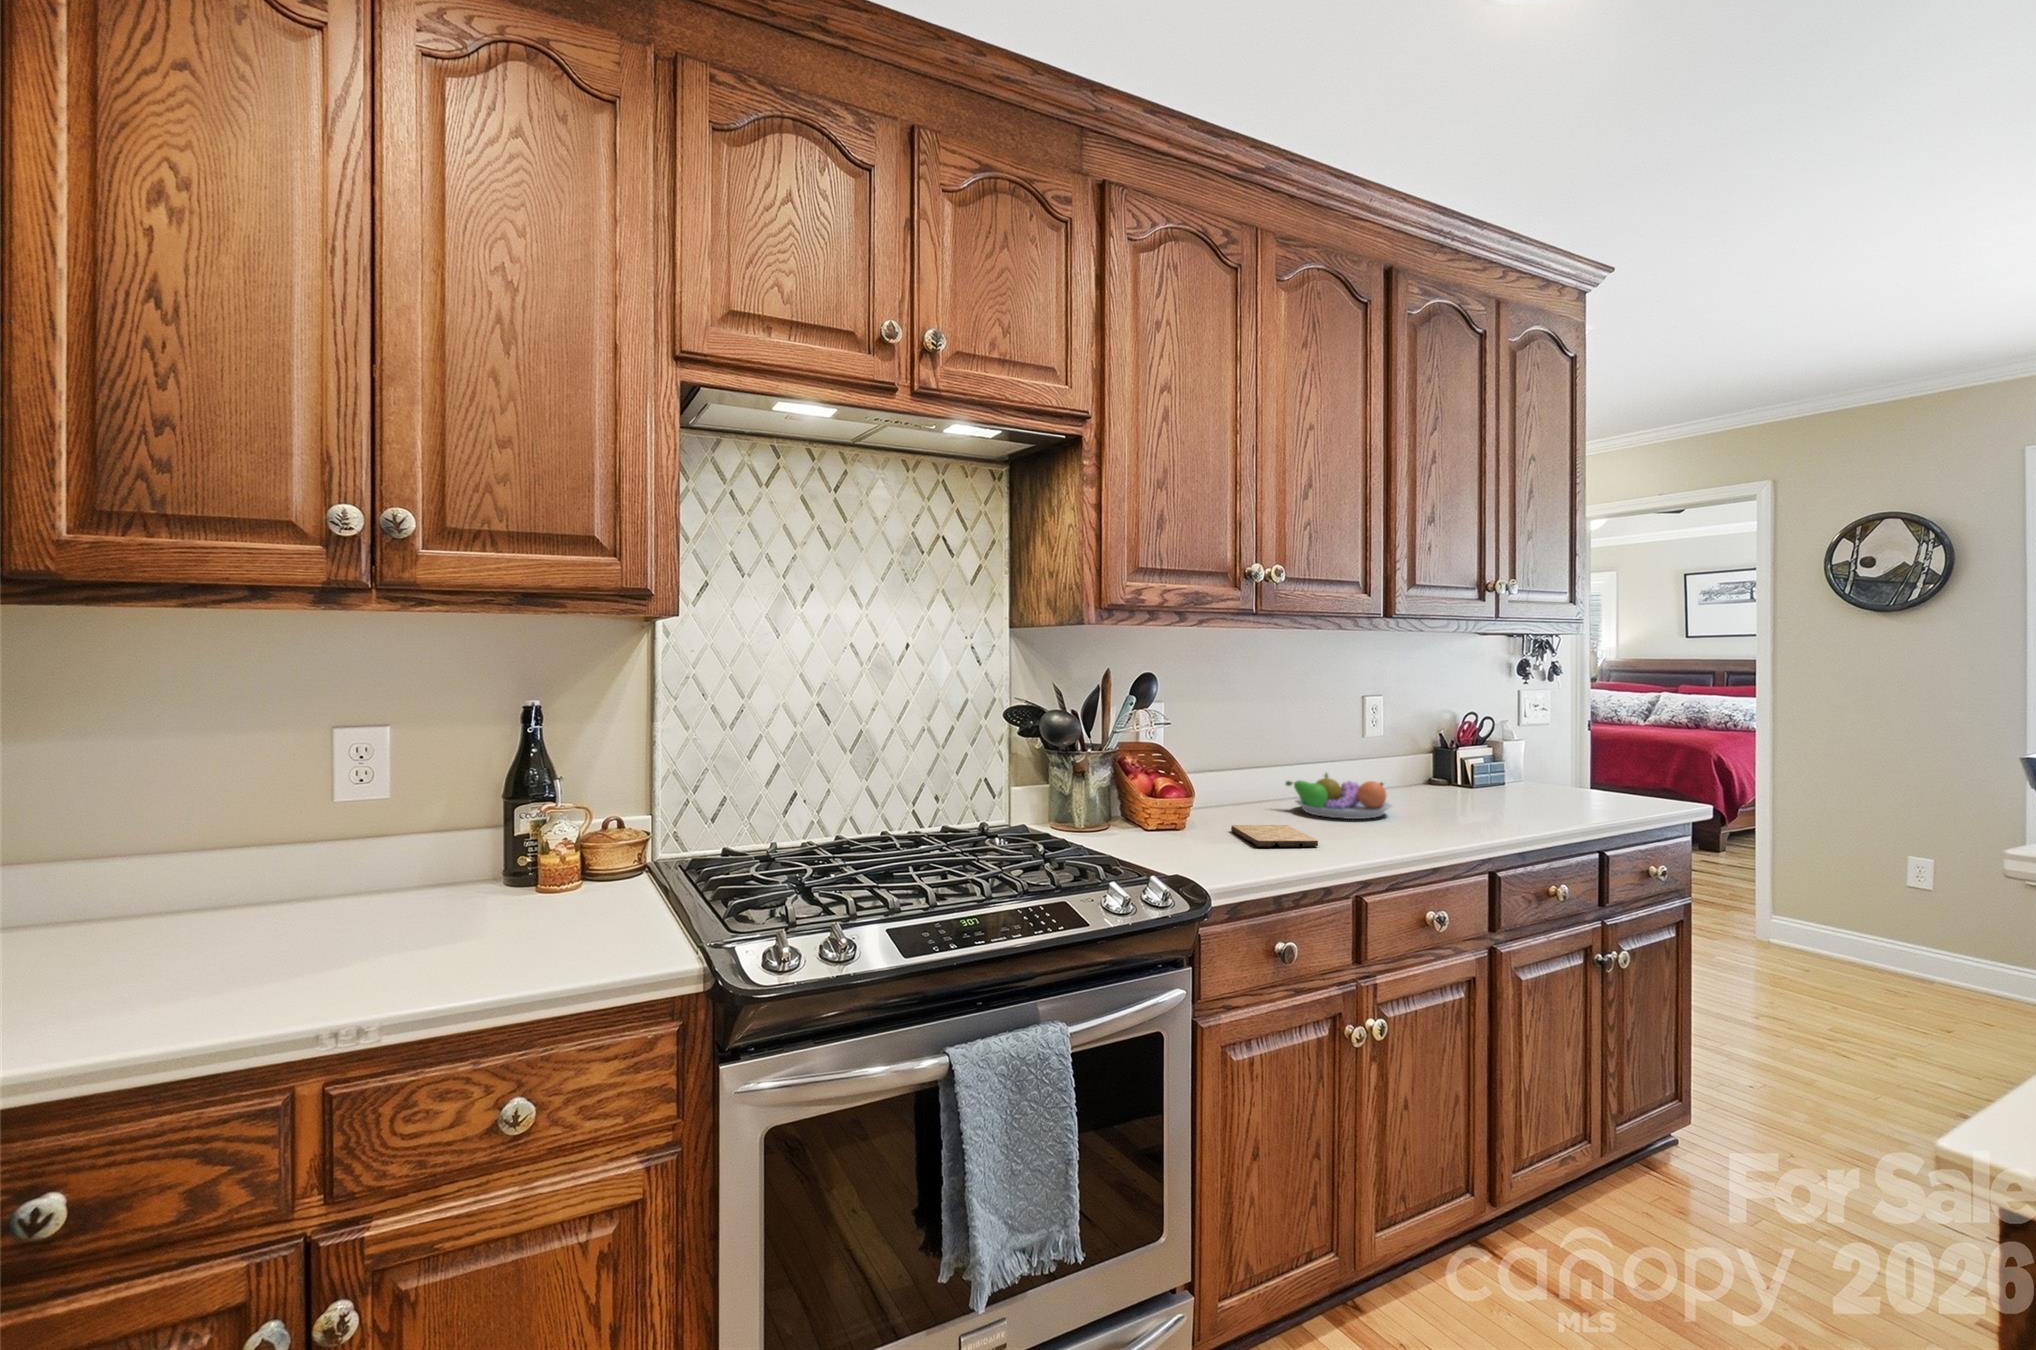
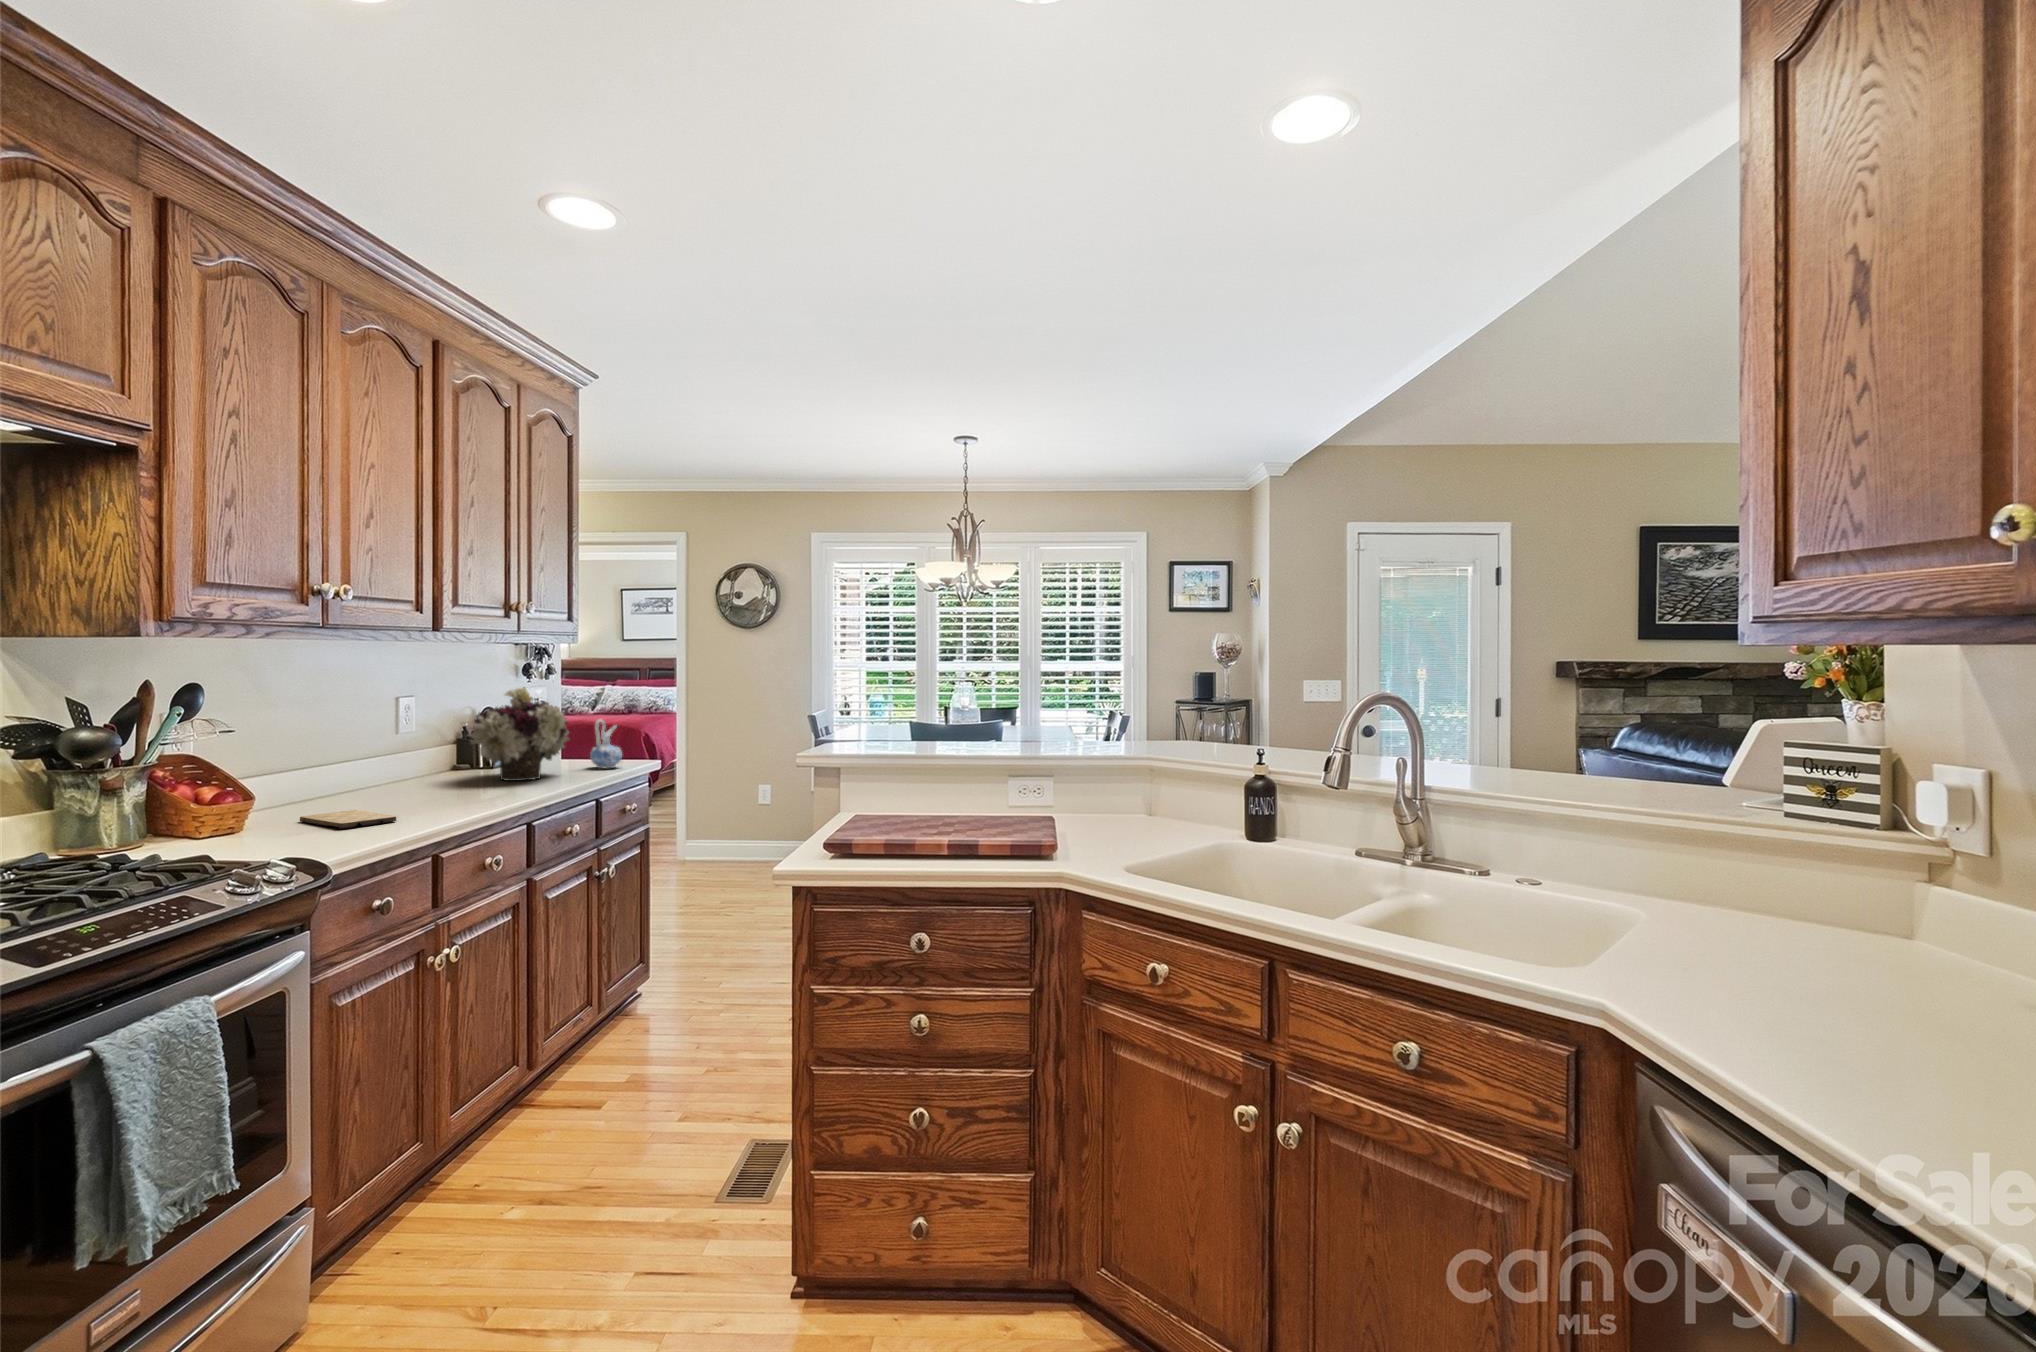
flower arrangement: none [1427,688,1563,811] -> present [468,687,569,781]
ceramic pitcher: none [1595,736,1644,806] -> present [590,719,622,768]
fruit bowl: present [1286,773,1392,819] -> none [337,763,443,801]

